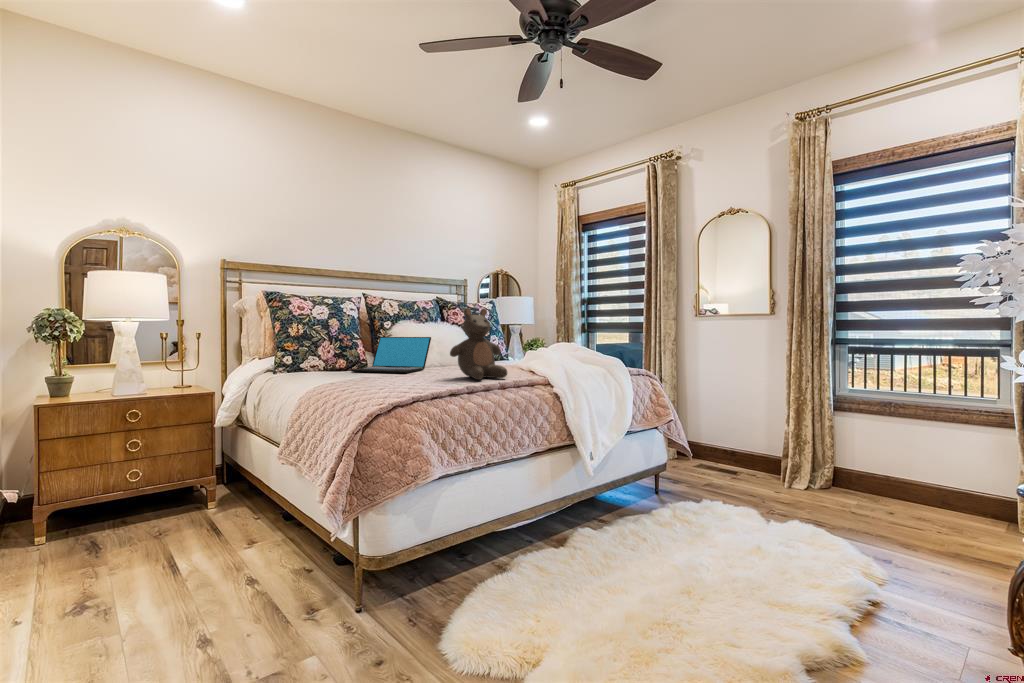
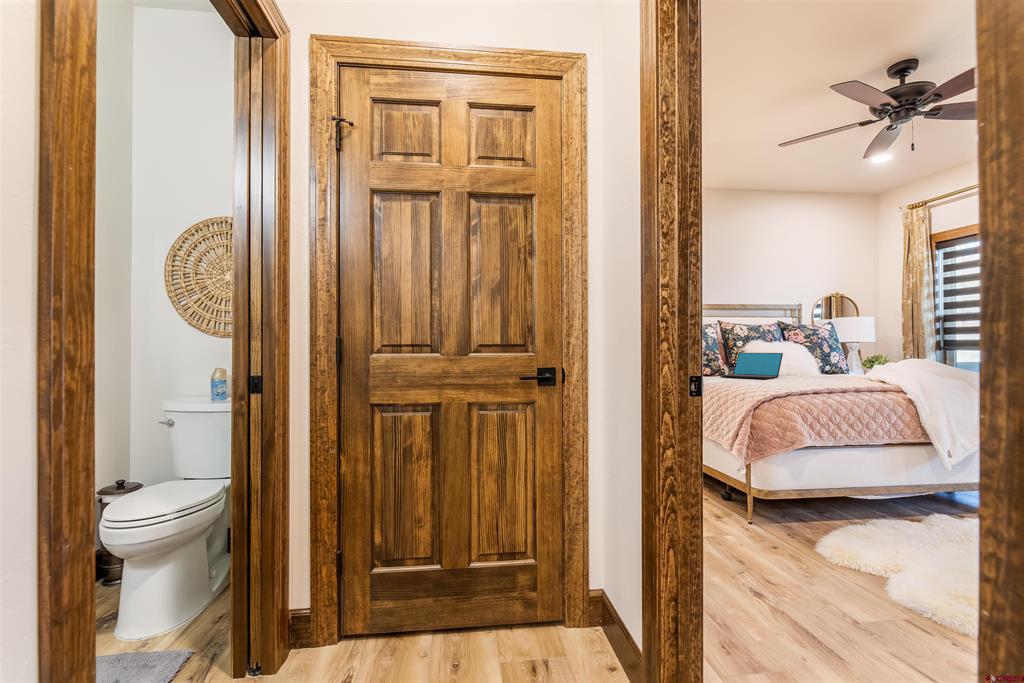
teddy bear: present [450,308,507,380] -> none [807,331,859,385]

